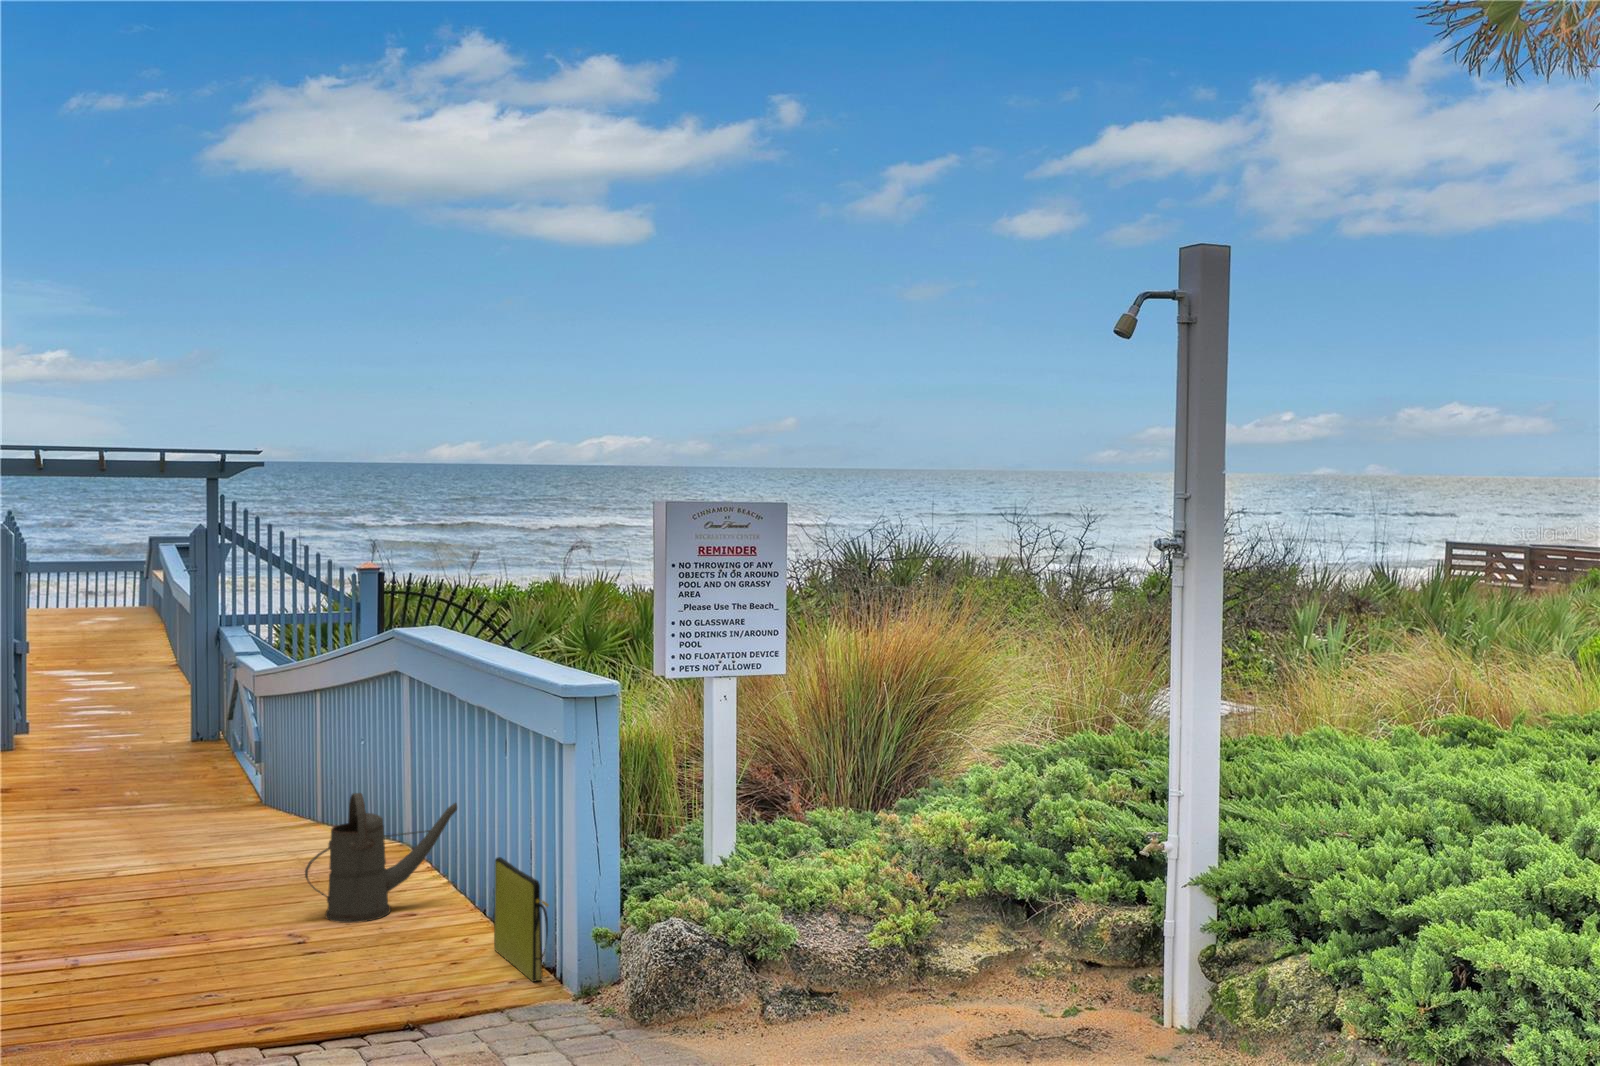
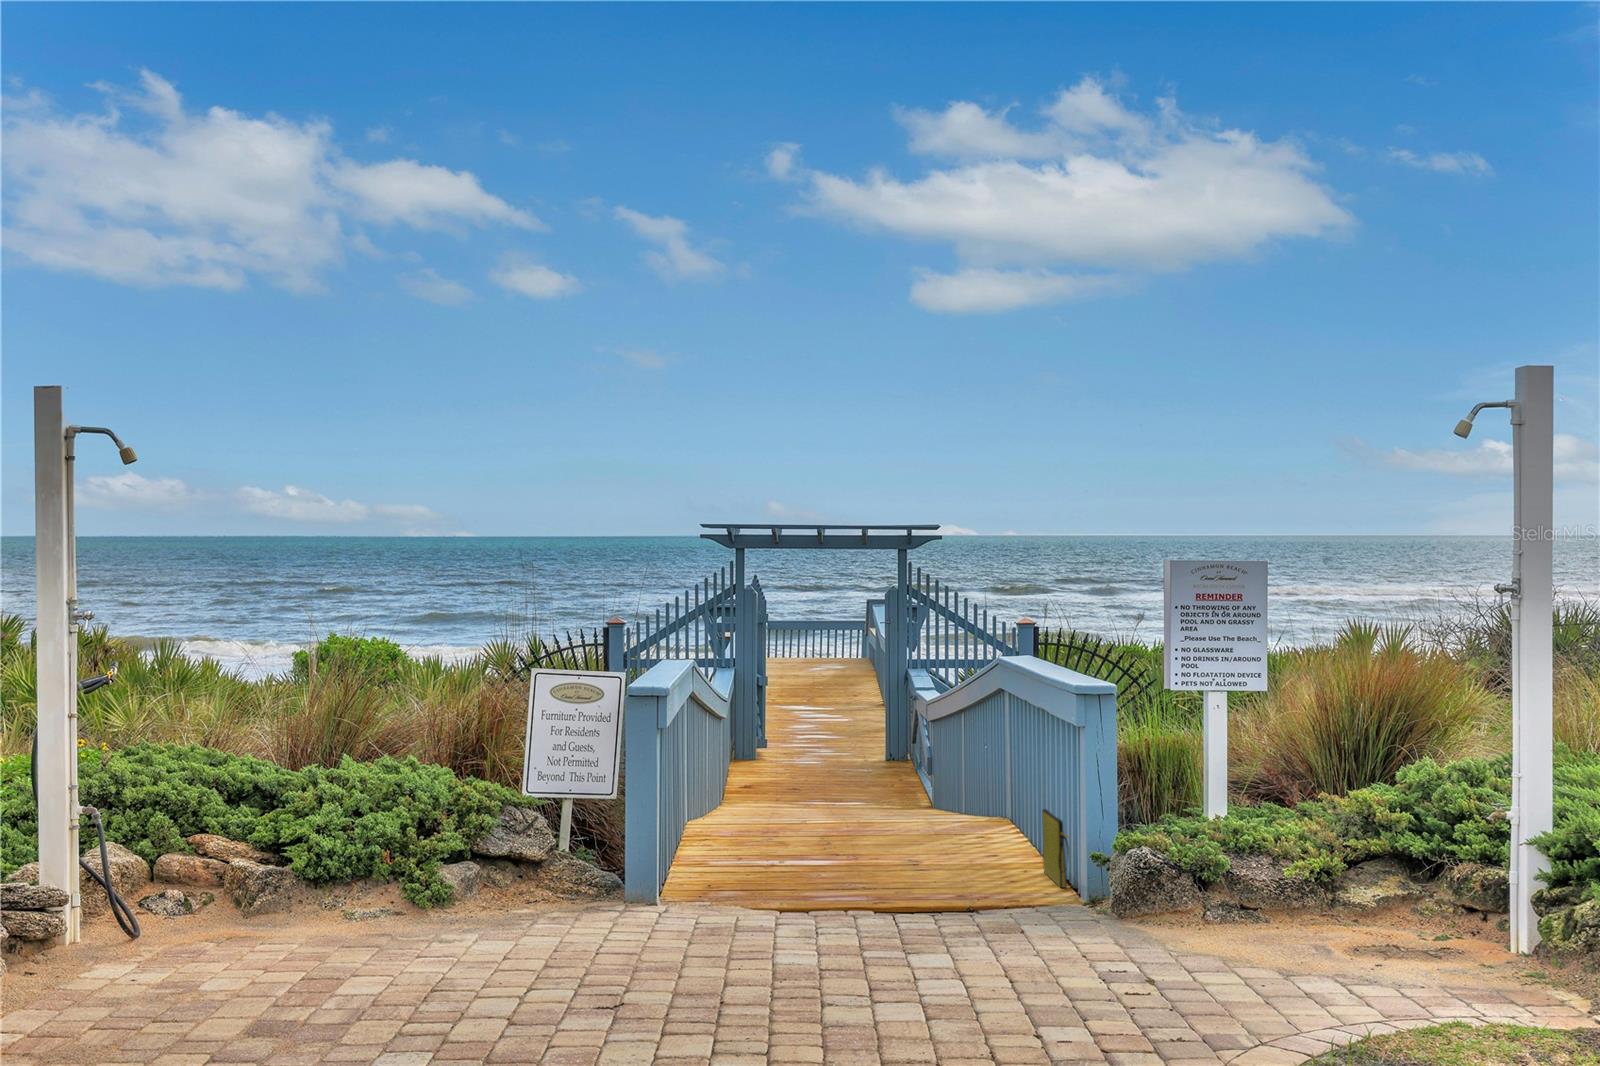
watering can: present [305,793,457,923] -> none [929,767,1029,853]

